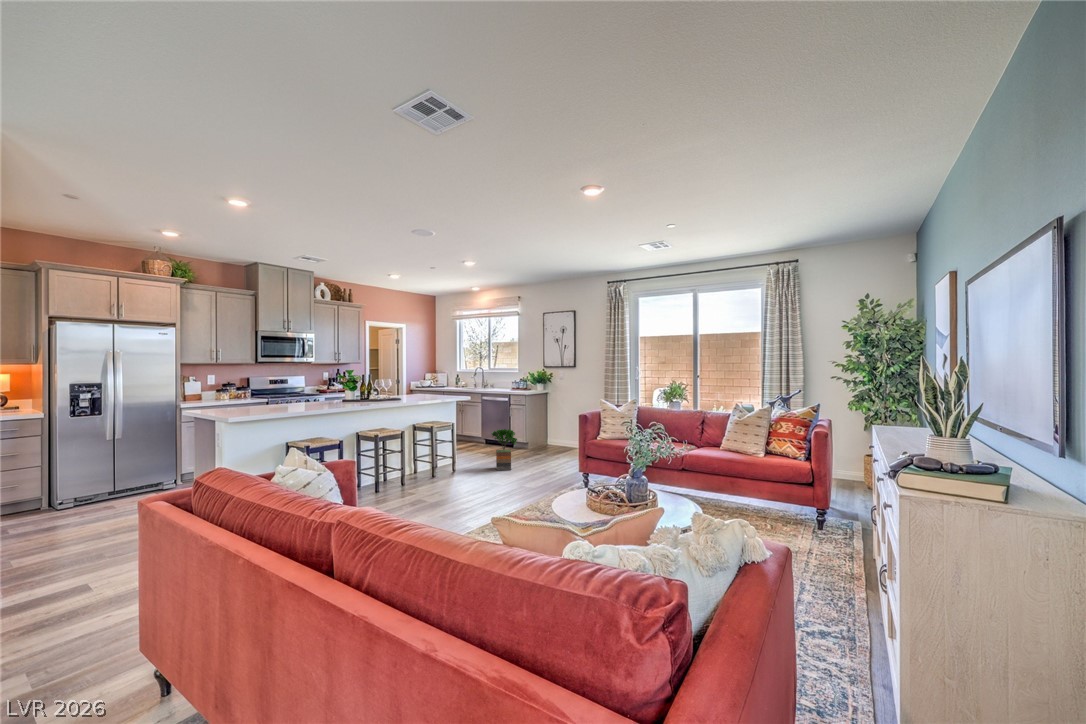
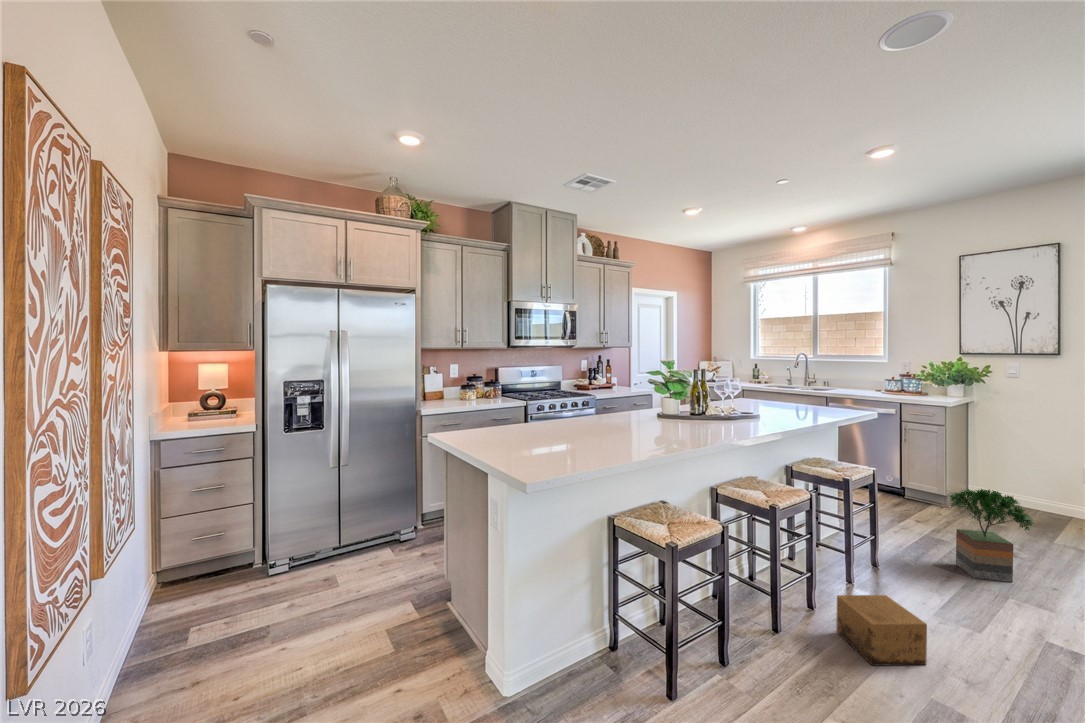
cardboard box: none [406,472,433,497] -> present [836,595,927,665]

